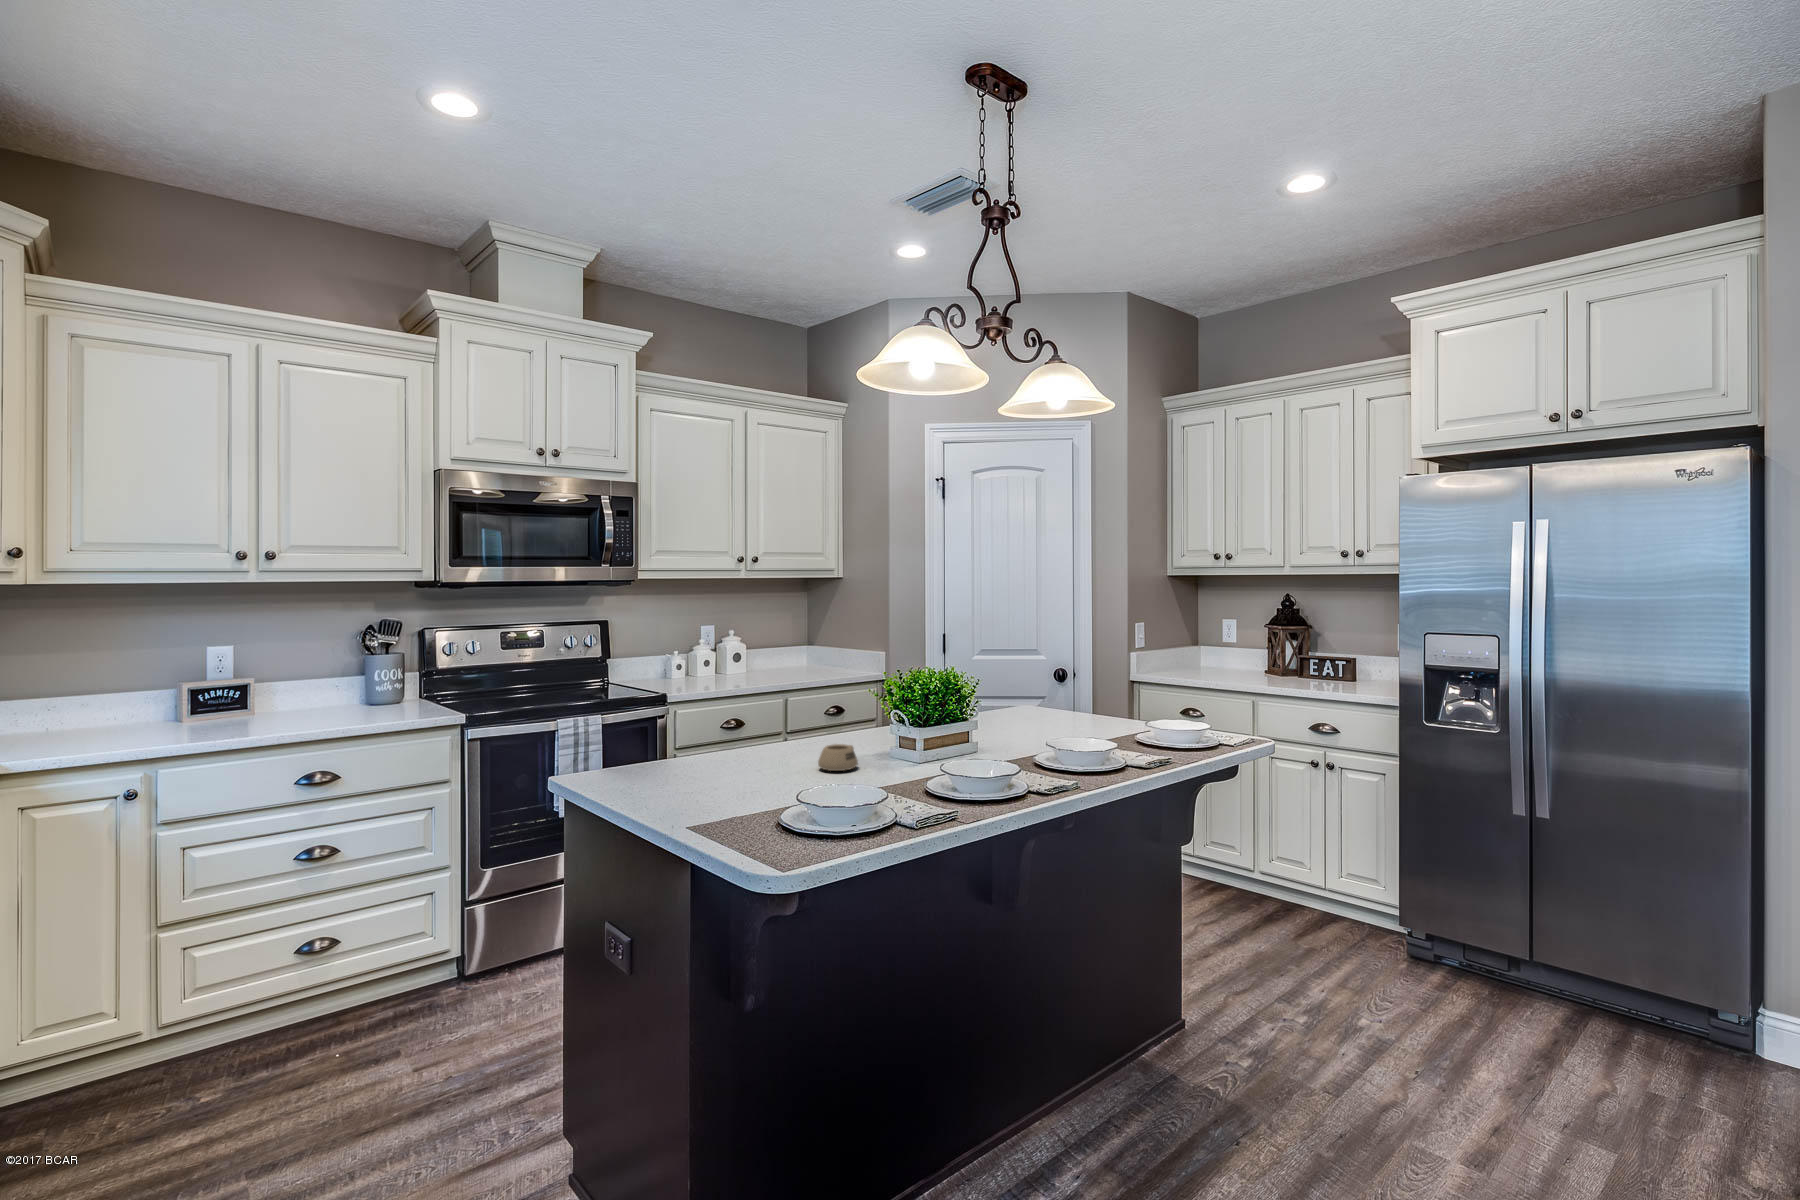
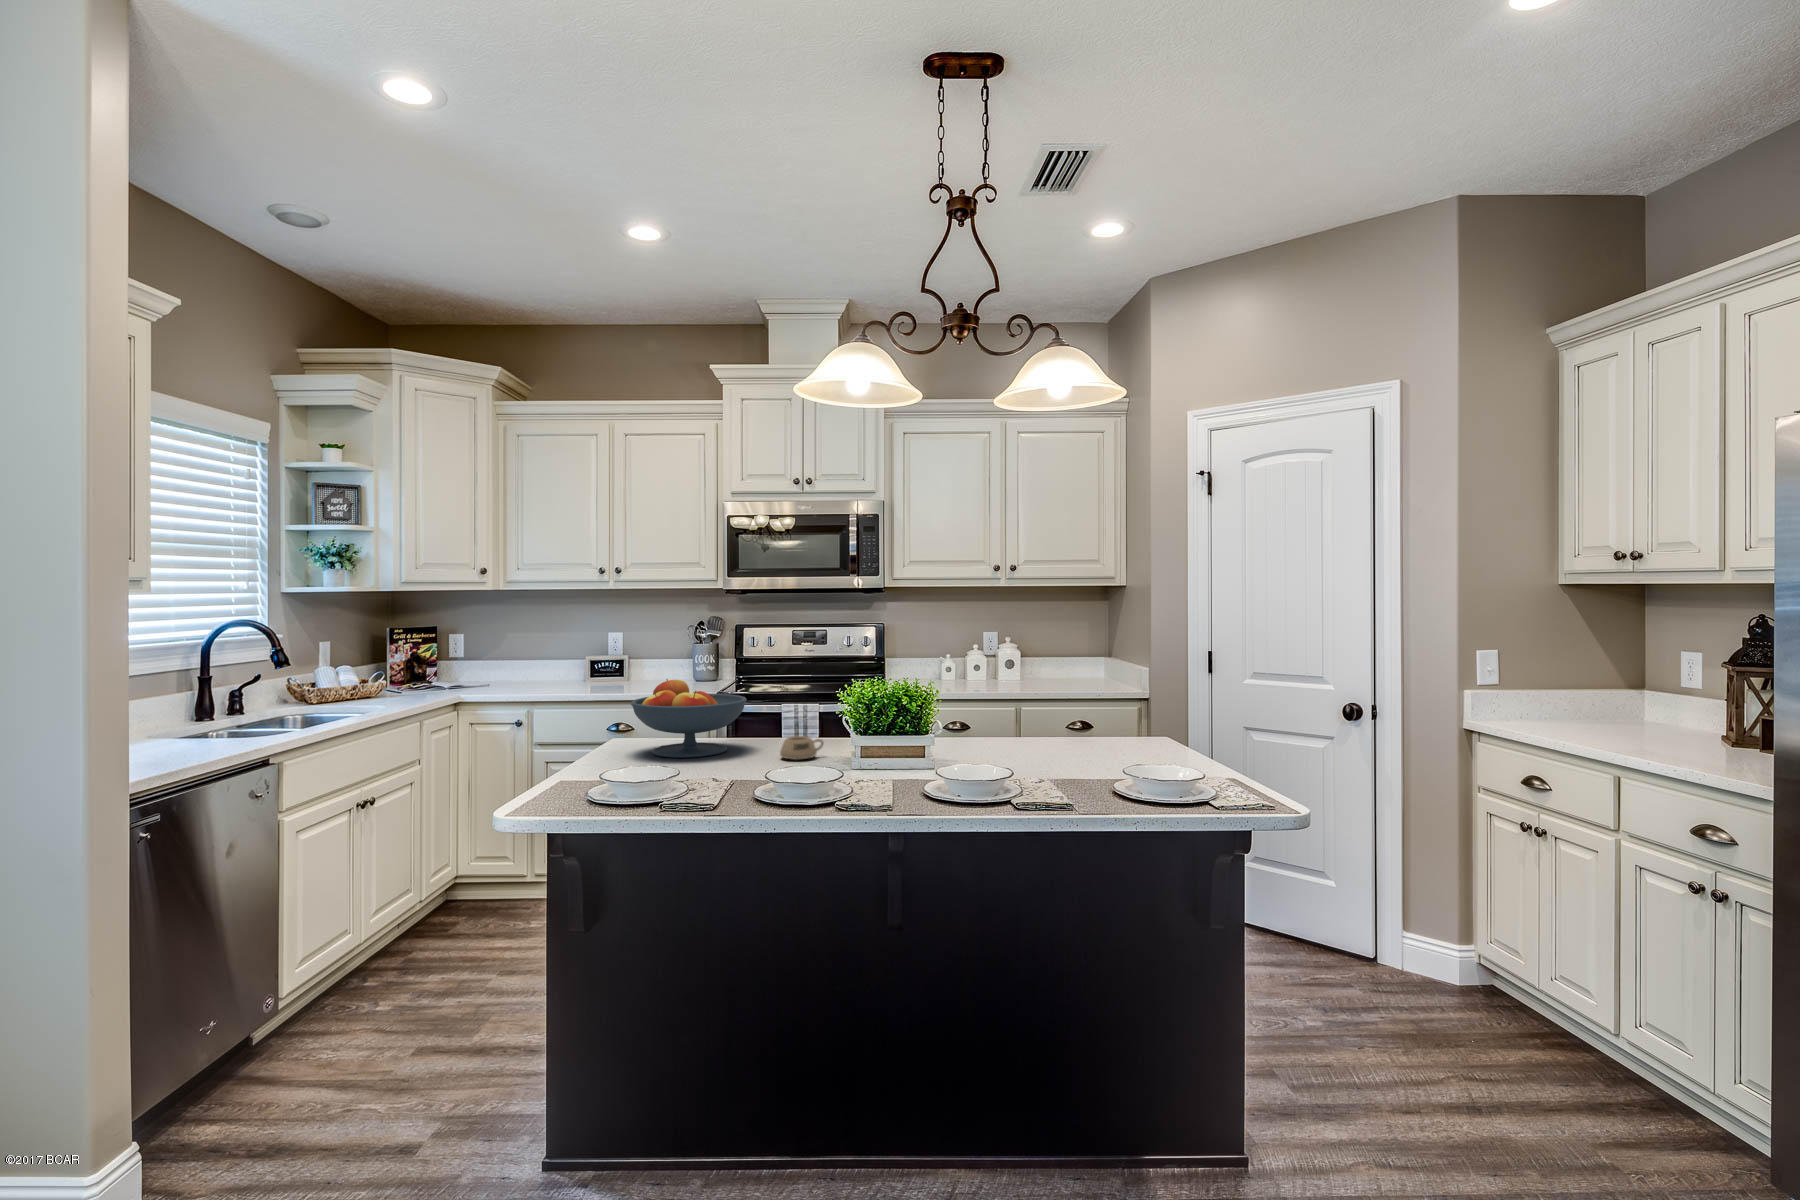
fruit bowl: none [624,697,766,793] -> present [631,679,747,758]

